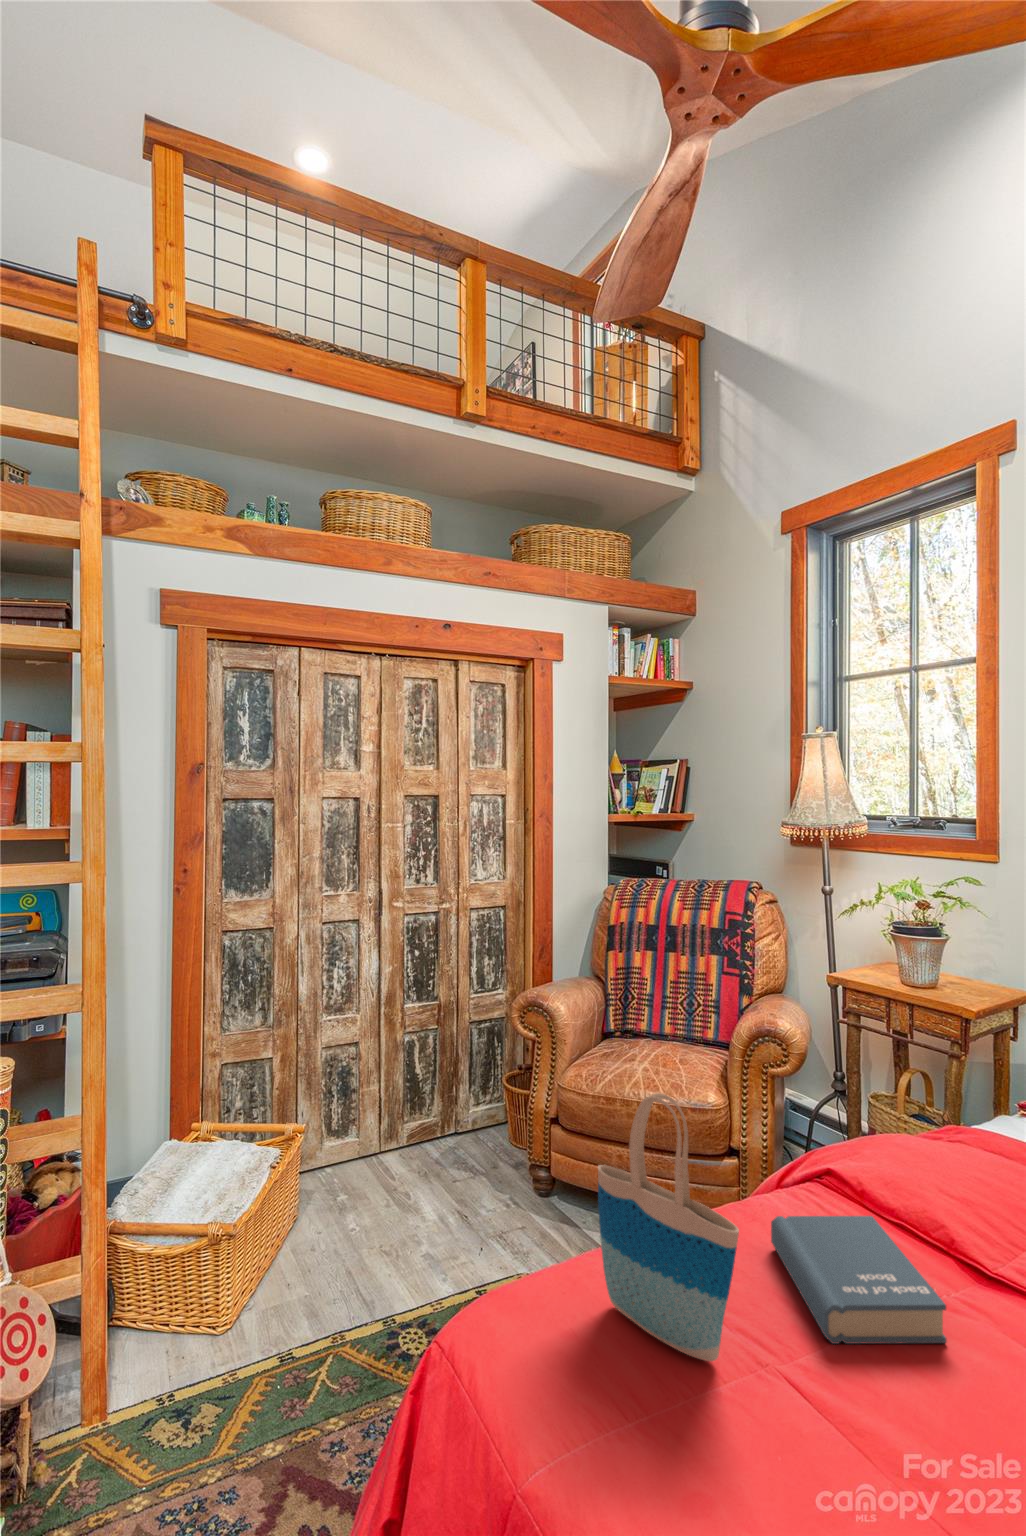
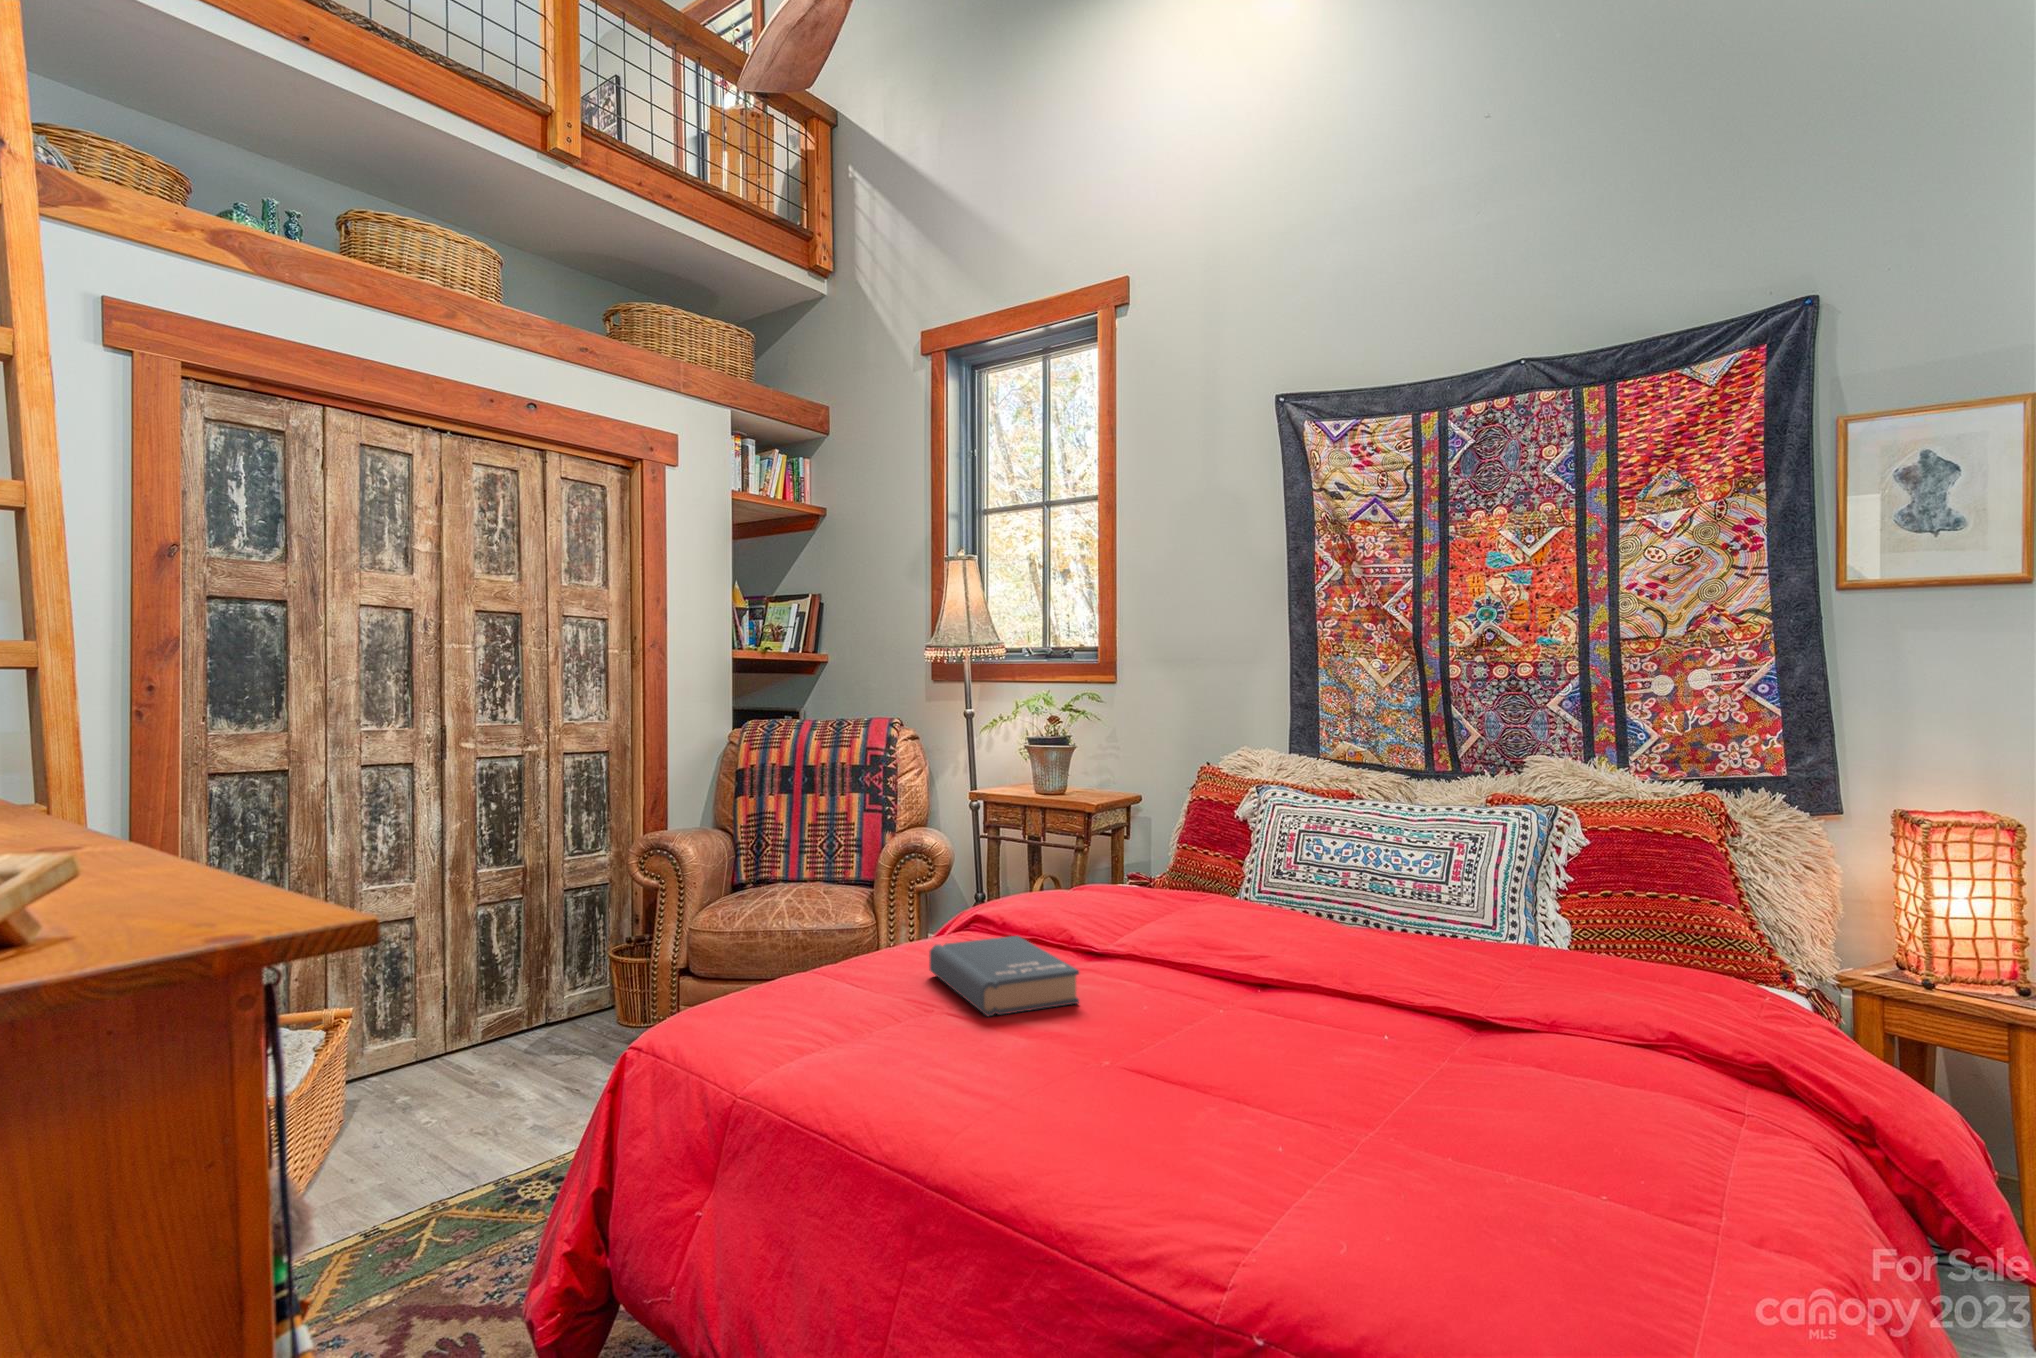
tote bag: present [598,1094,739,1361] -> none [768,804,910,1039]

